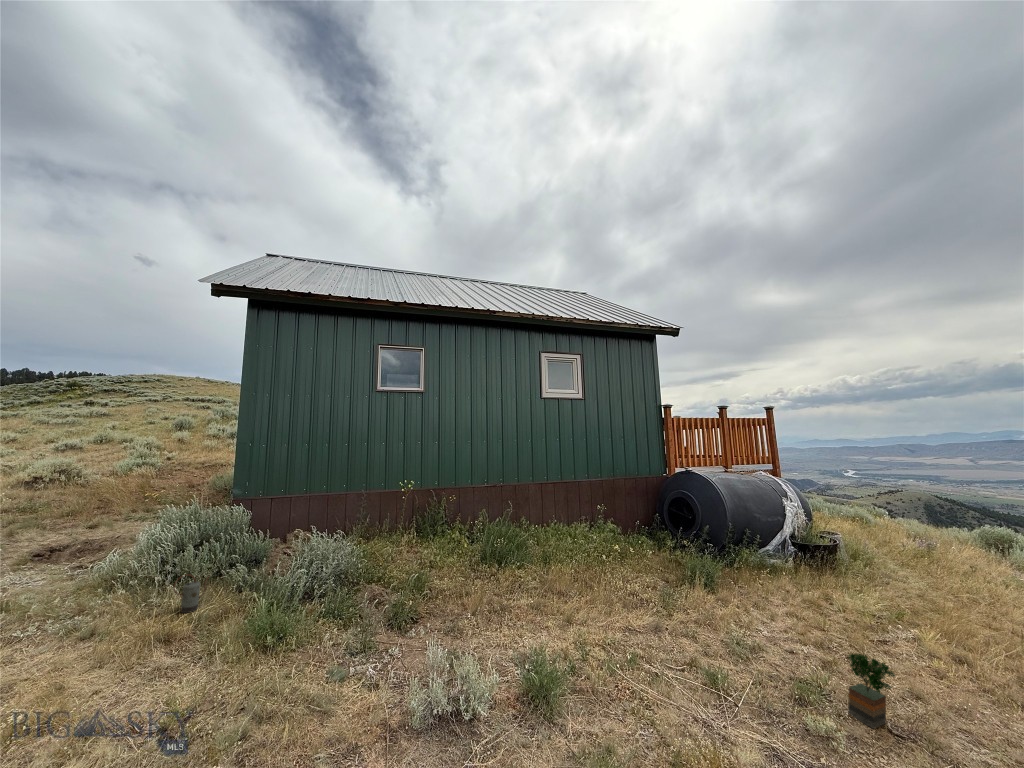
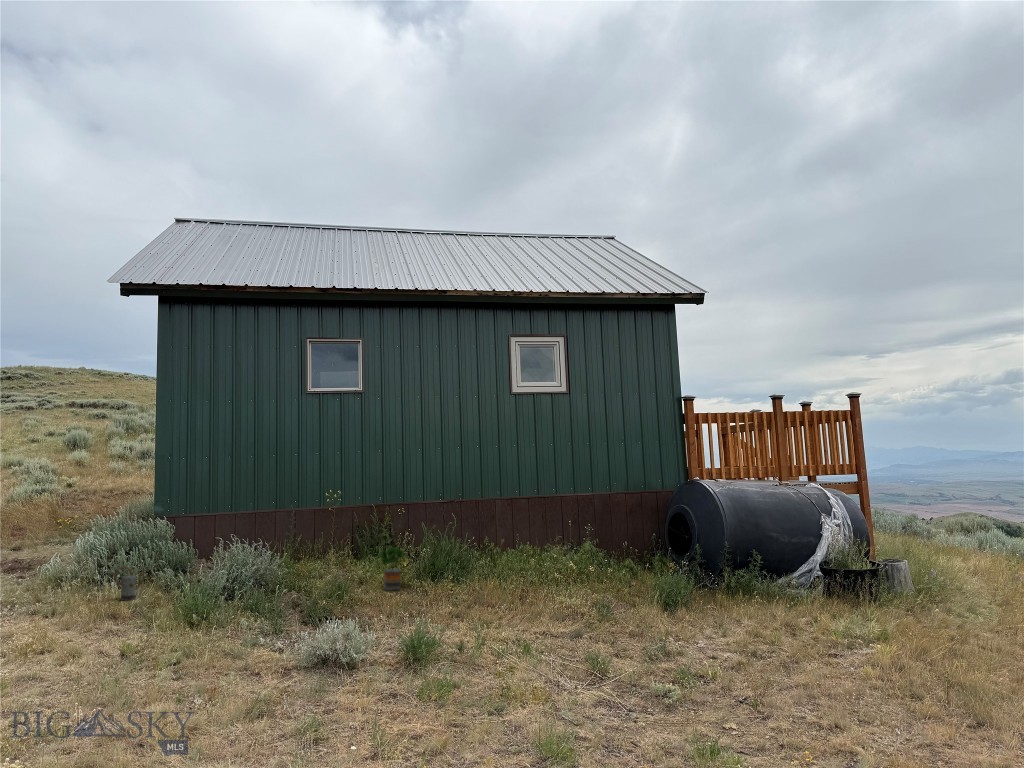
potted tree: present [848,654,895,729] -> present [379,547,407,590]

